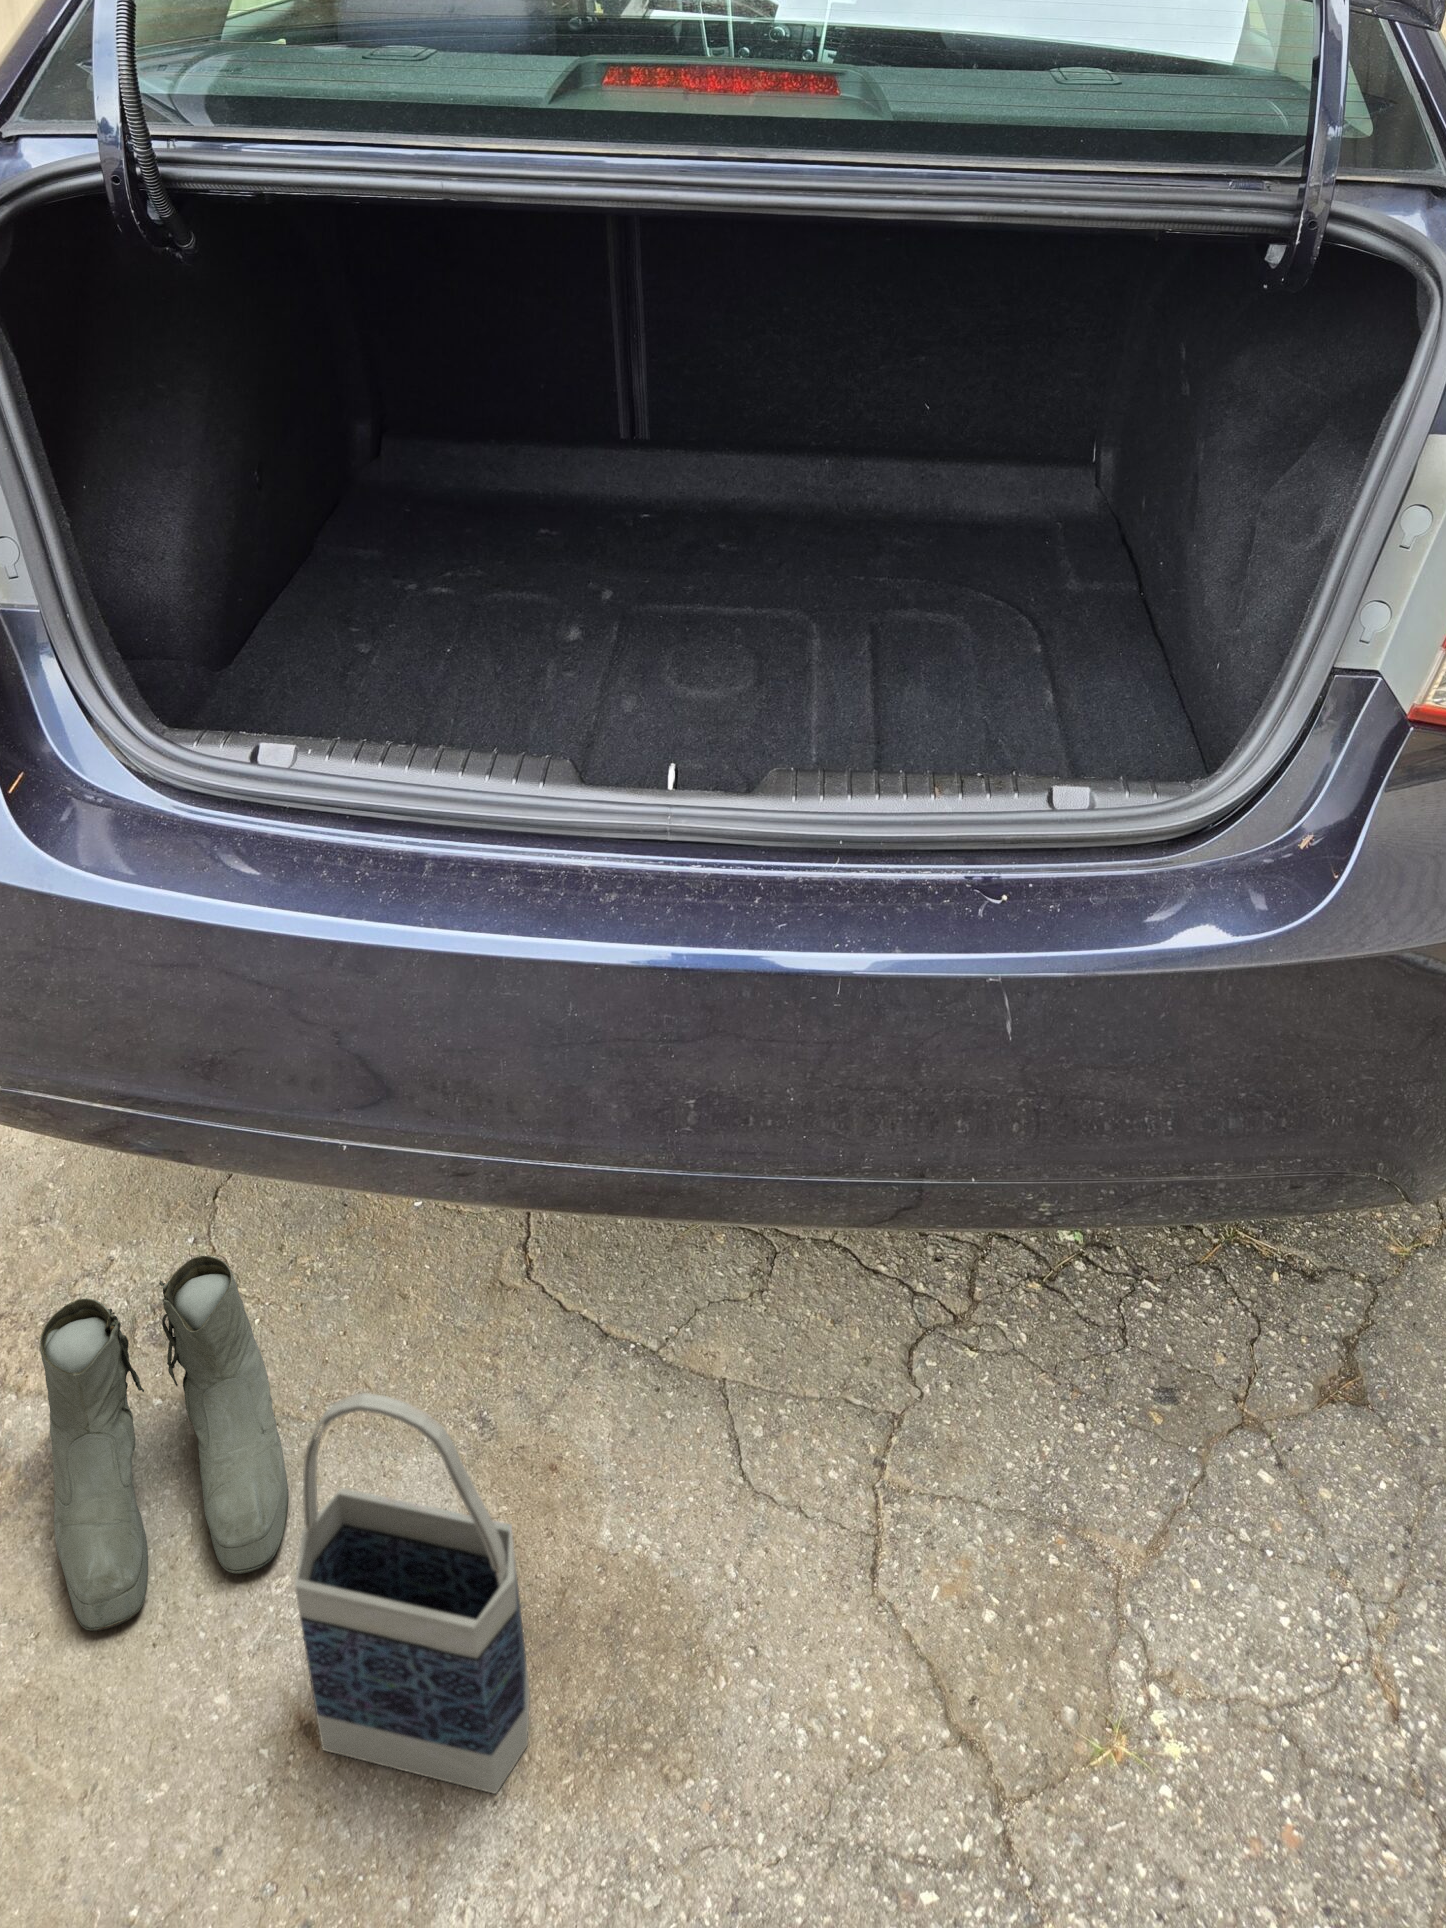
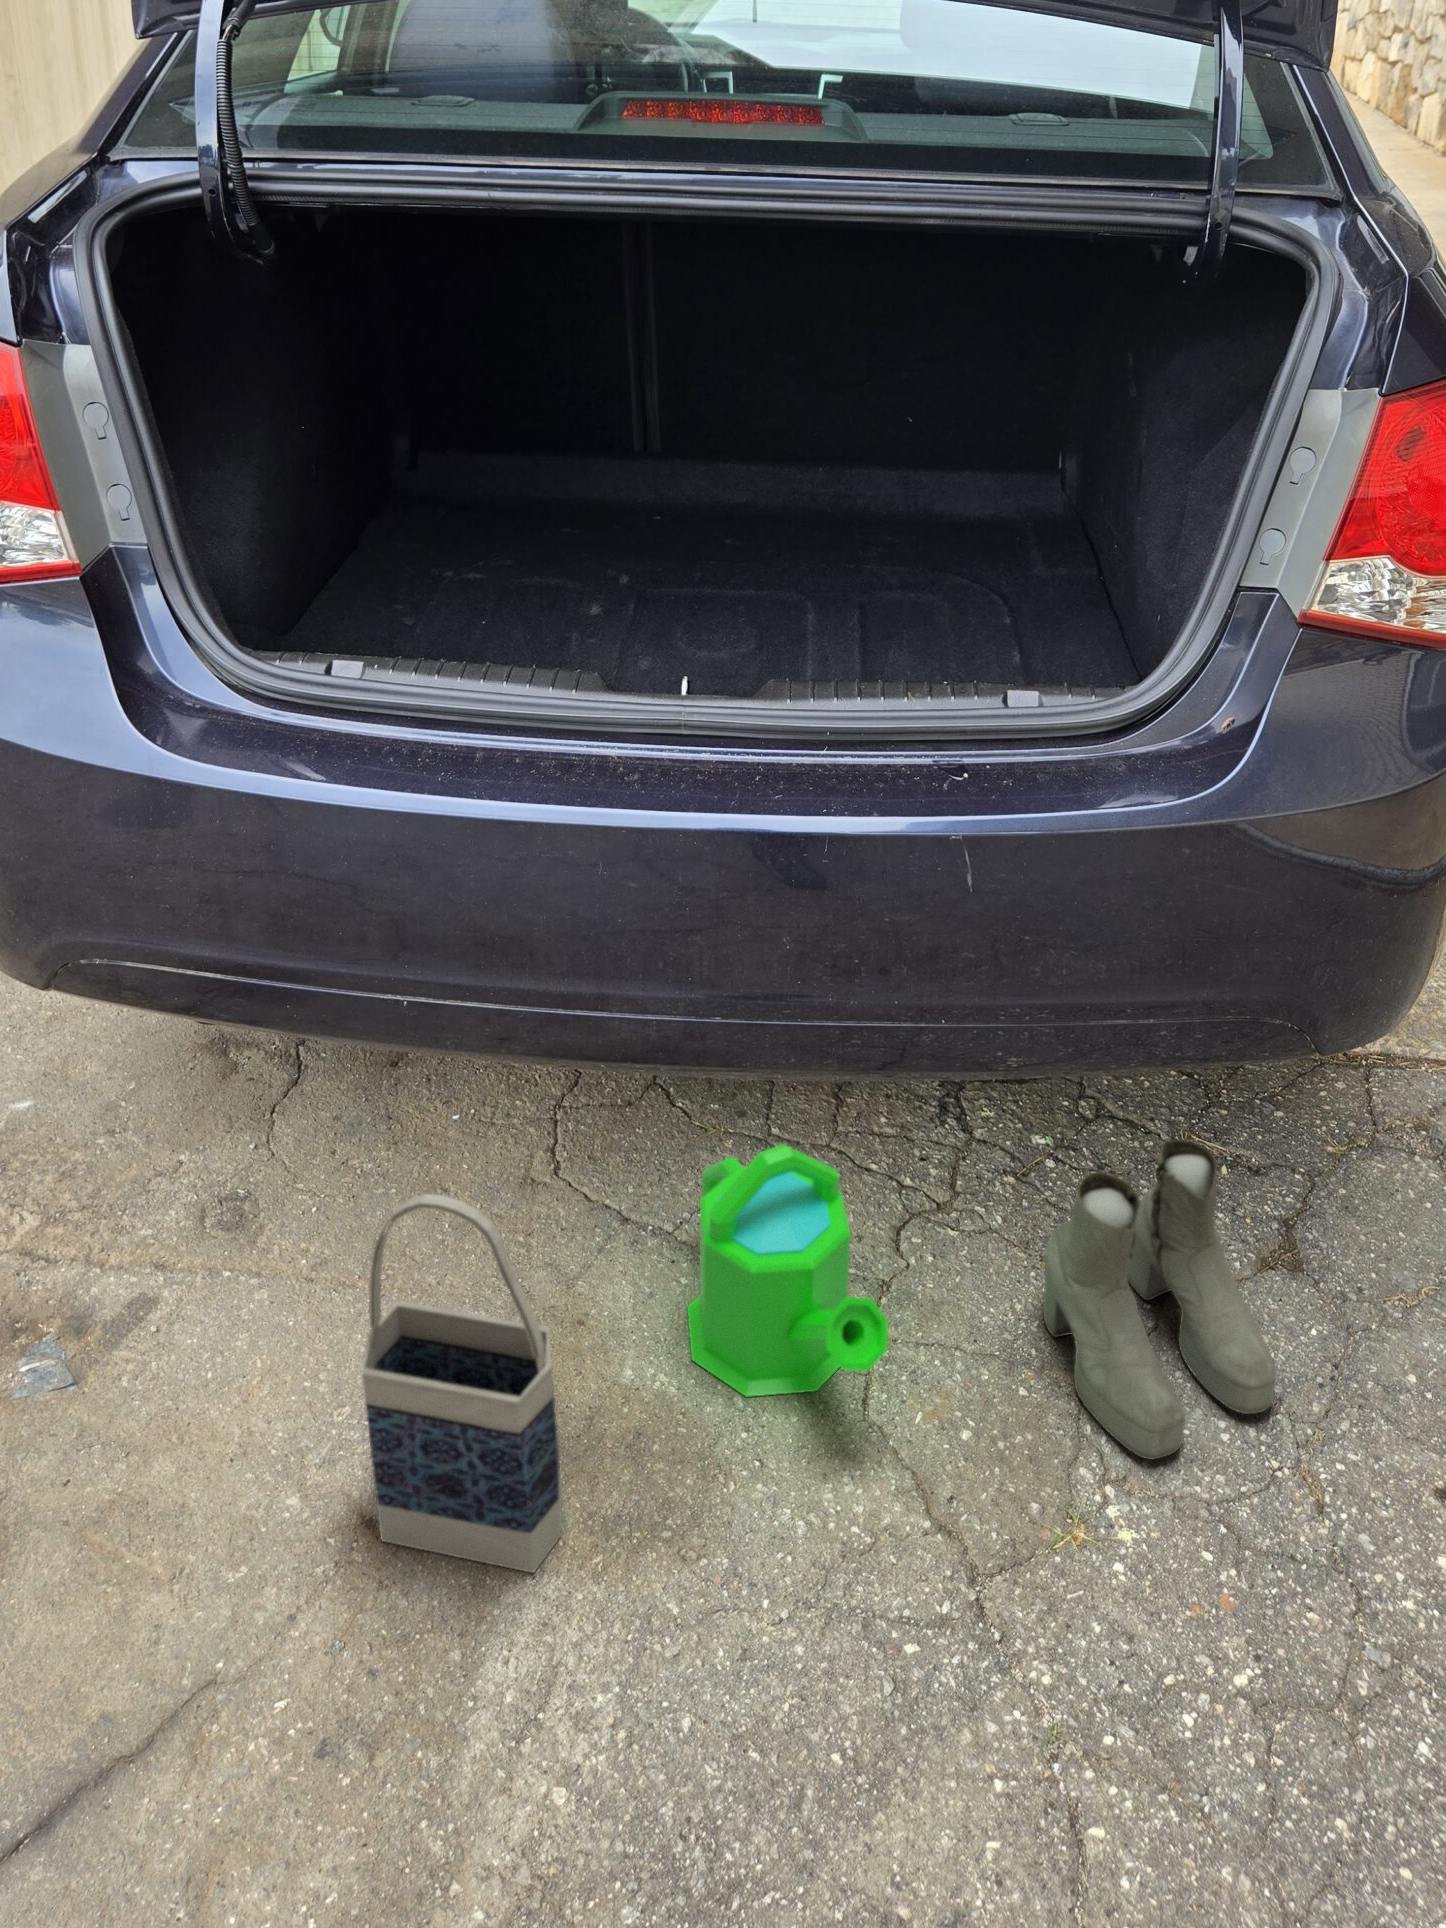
boots: present [40,1256,288,1631] -> present [1043,1139,1277,1459]
watering can: none [673,1283,903,1564] -> present [687,1144,888,1397]

